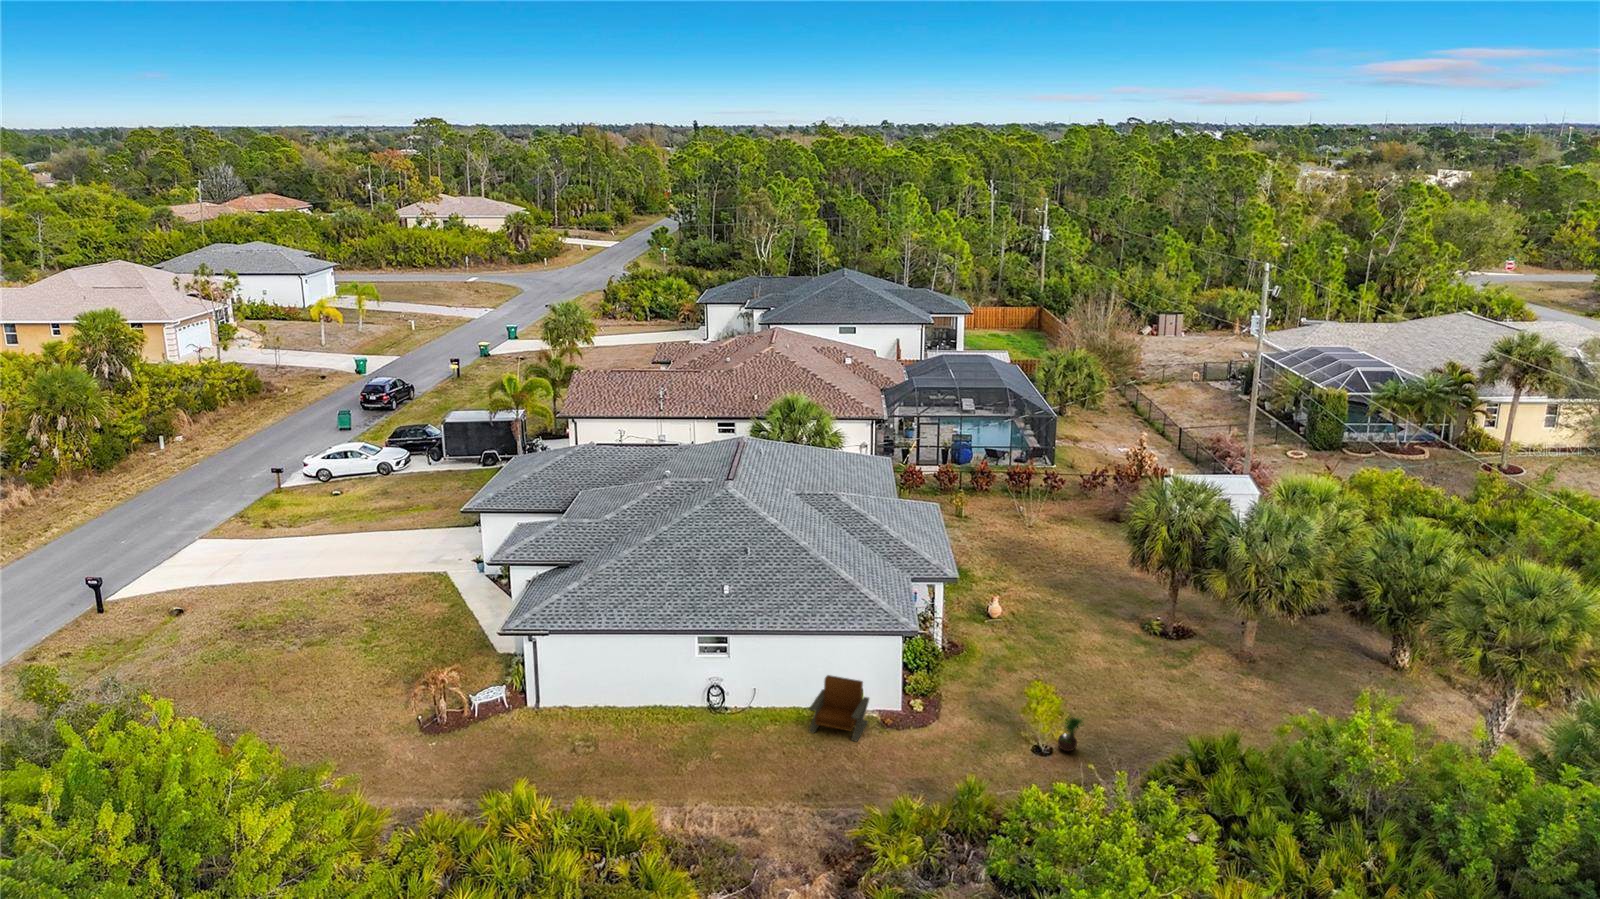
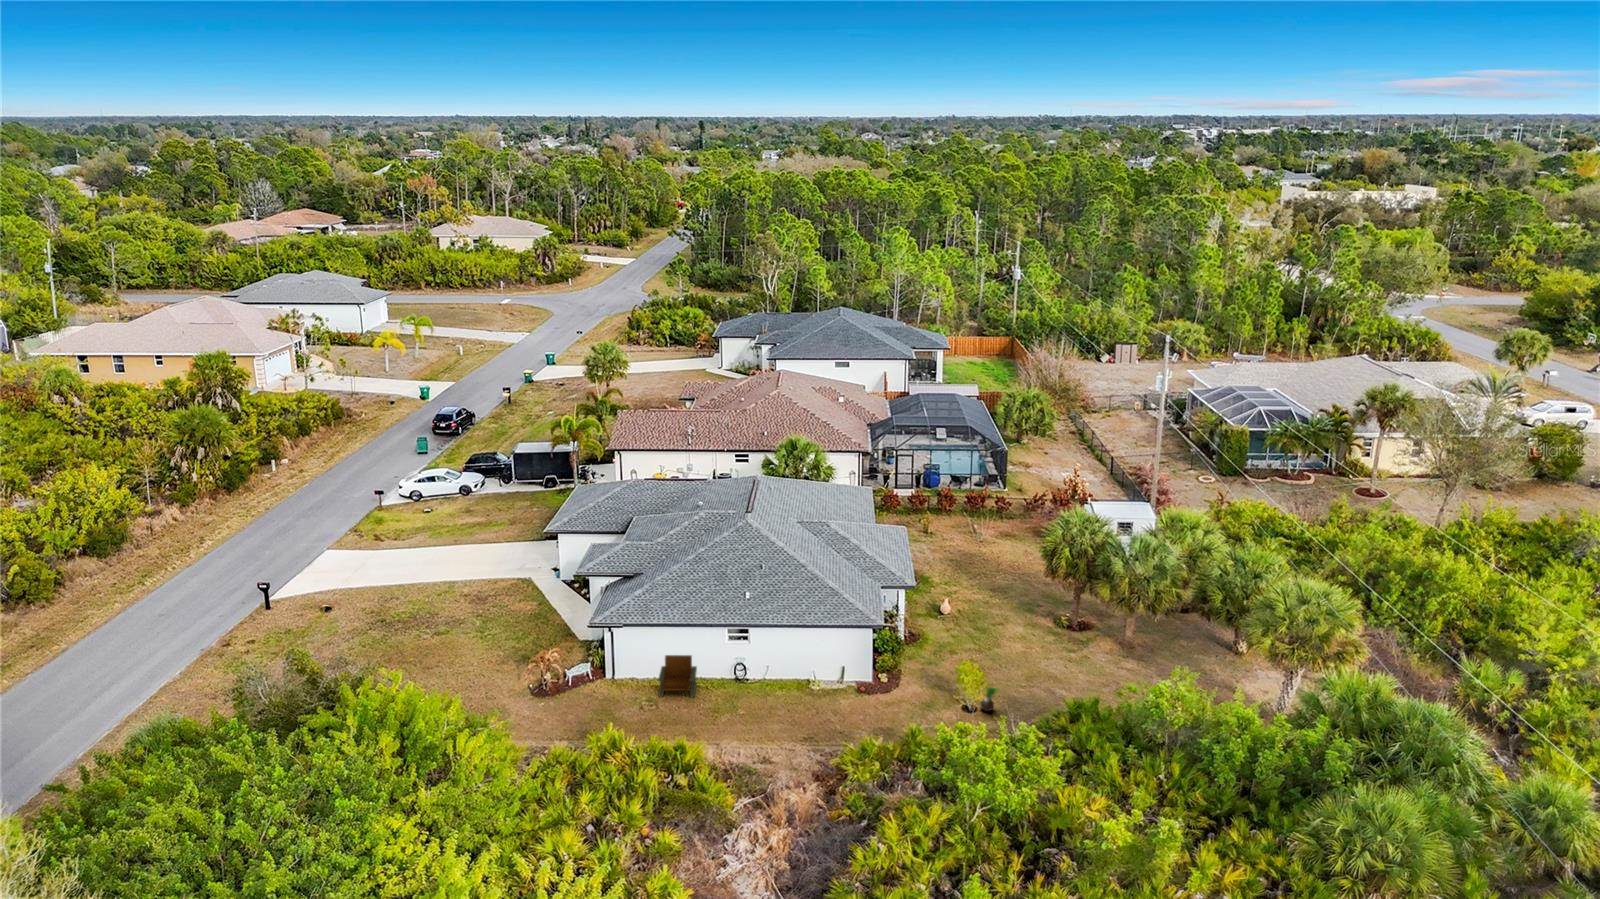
lounge chair: present [809,675,869,741] -> present [658,655,697,697]

